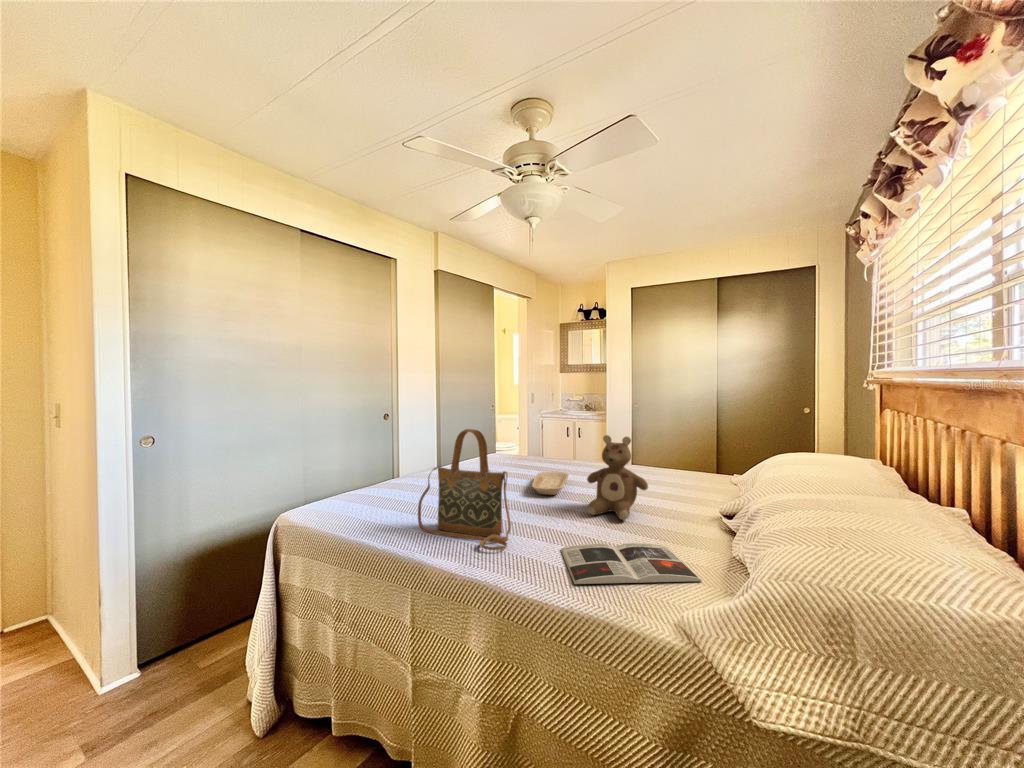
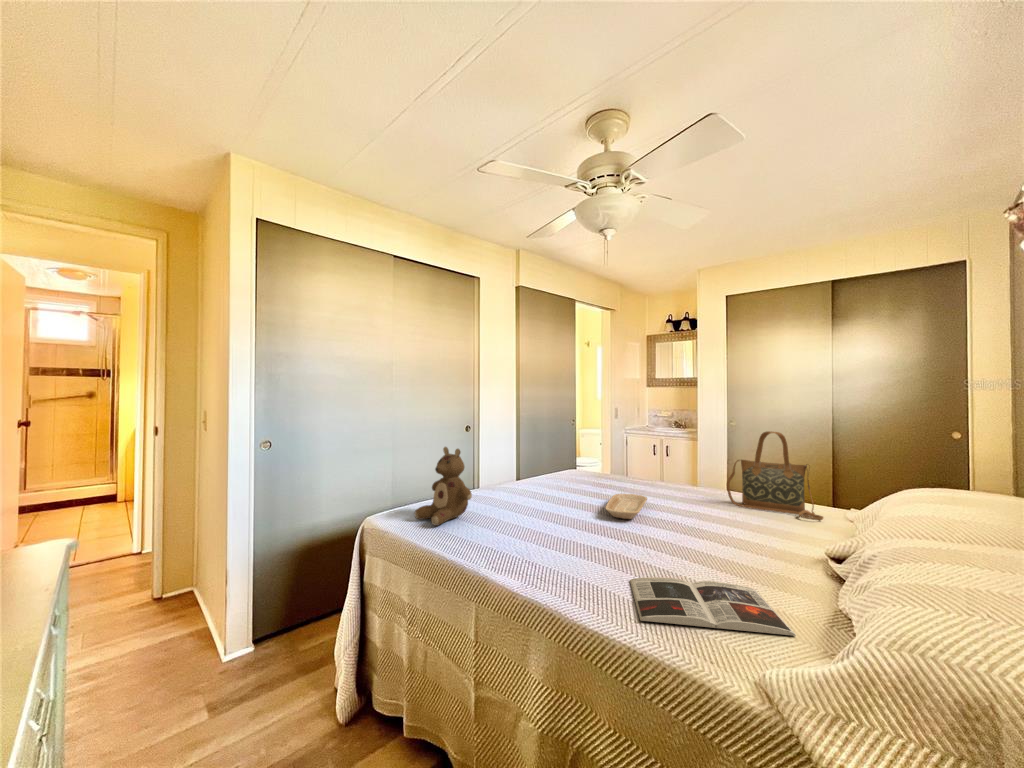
handbag: present [418,429,511,550] -> present [727,431,823,520]
stuffed bear: present [587,435,648,520] -> present [414,447,472,526]

